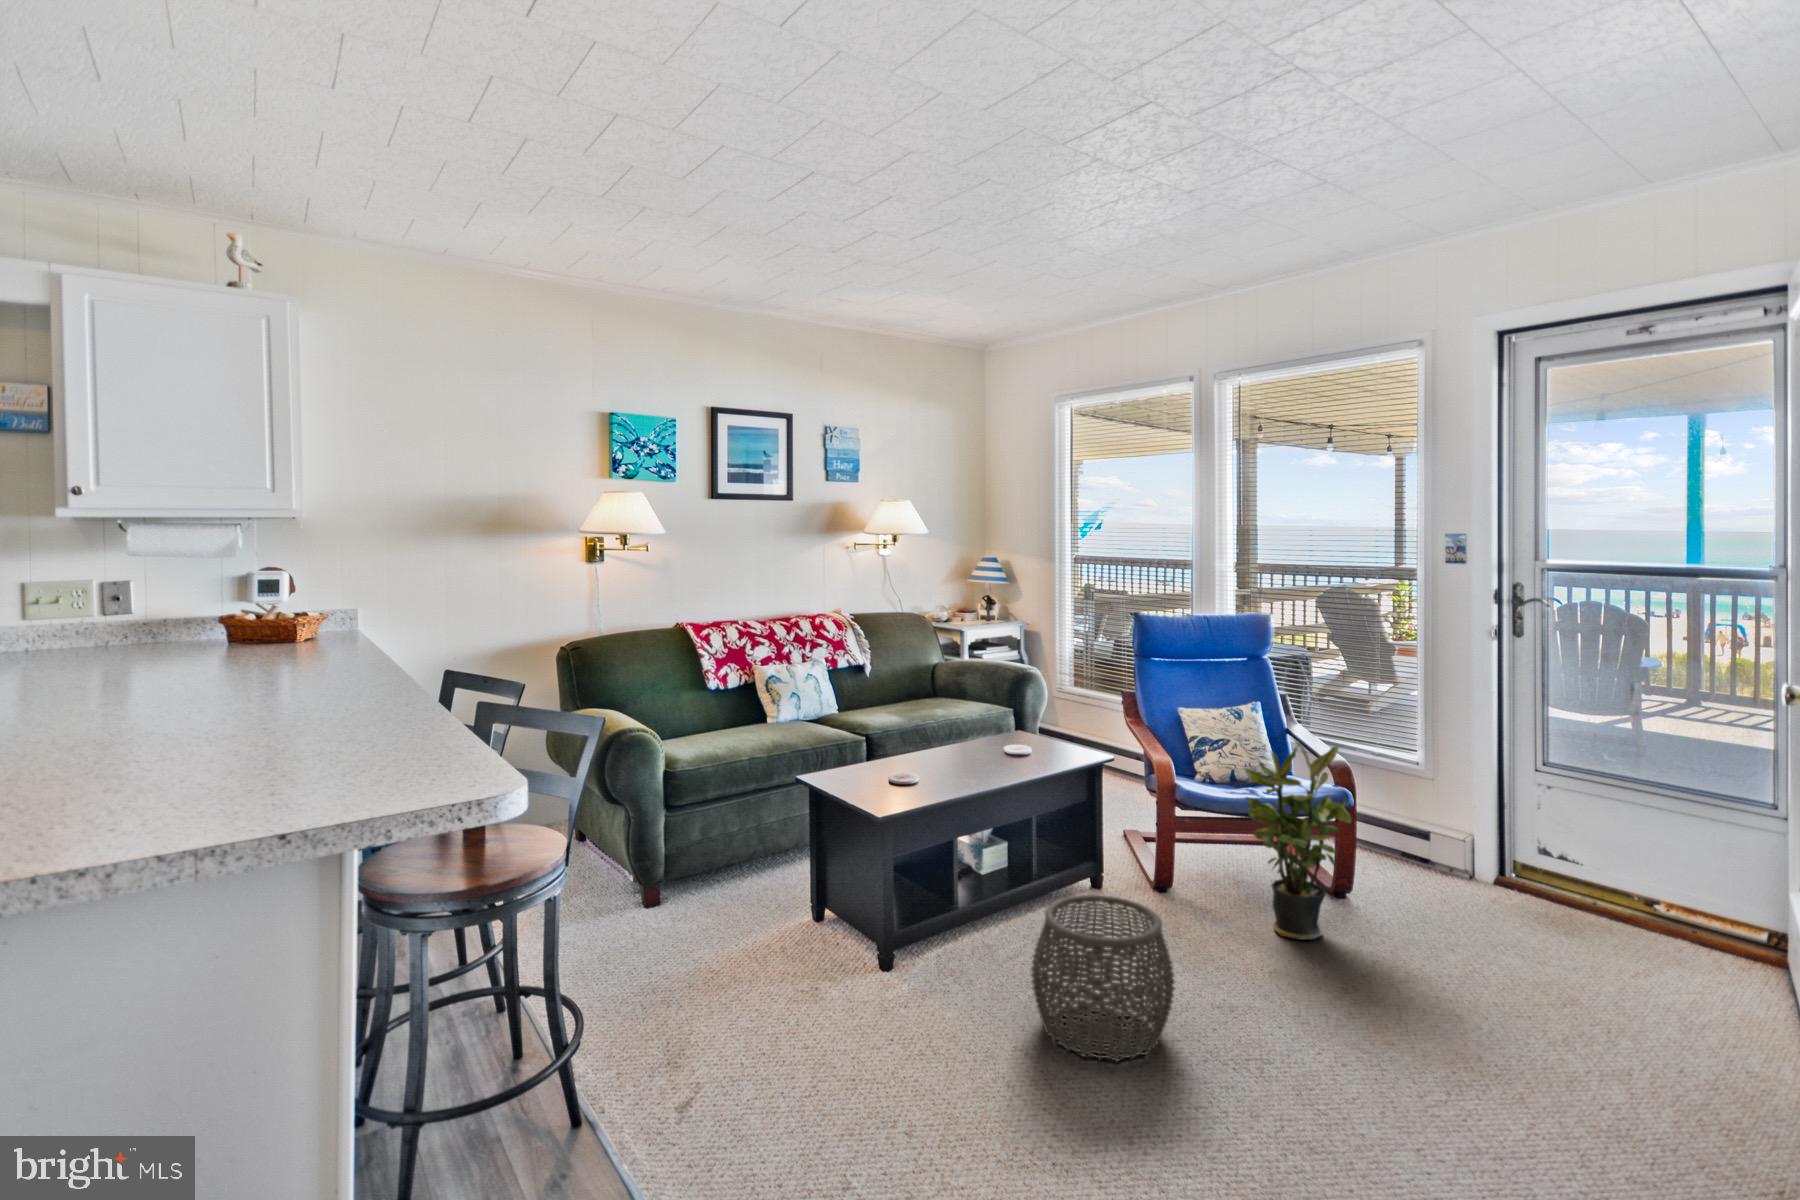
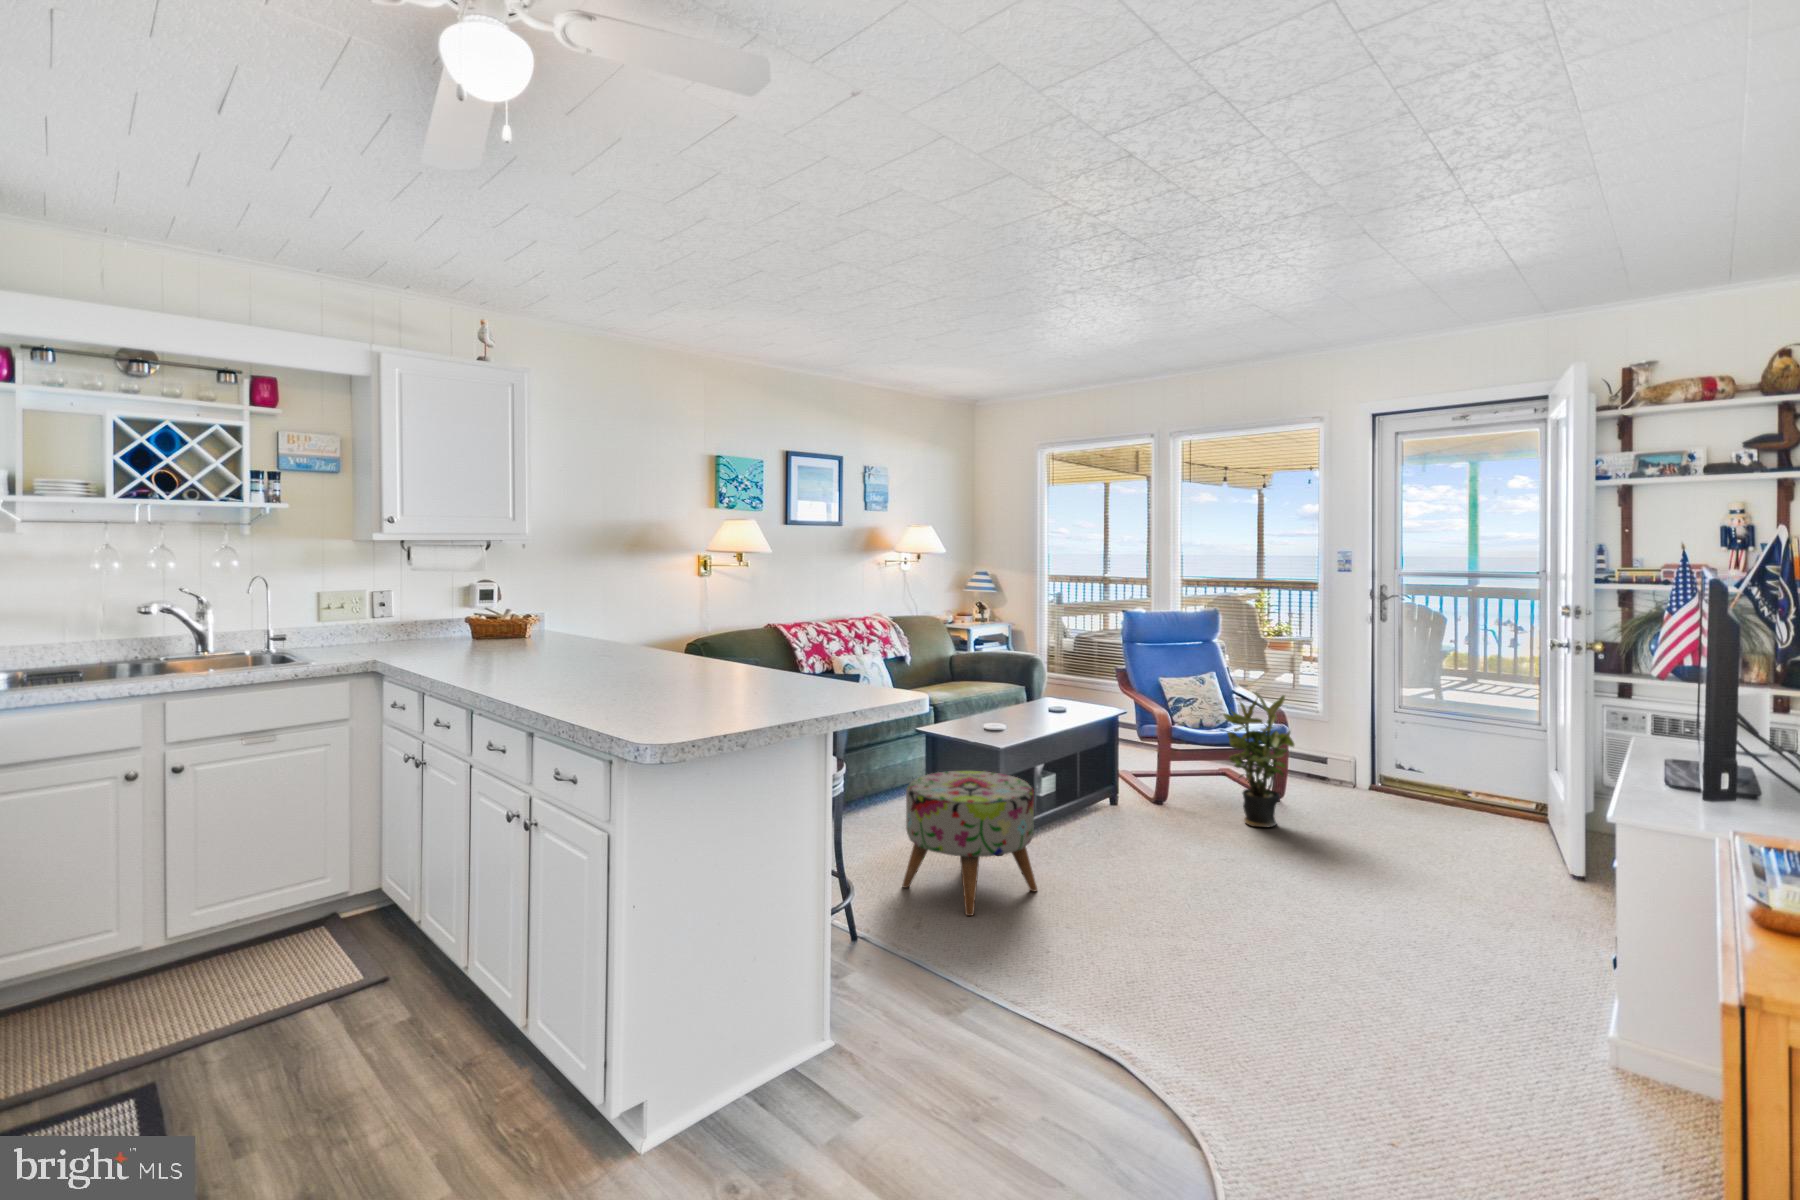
ottoman: none [705,848,898,1083] -> present [902,771,1037,916]
woven basket: present [1031,895,1175,1061] -> none [1118,792,1214,893]

